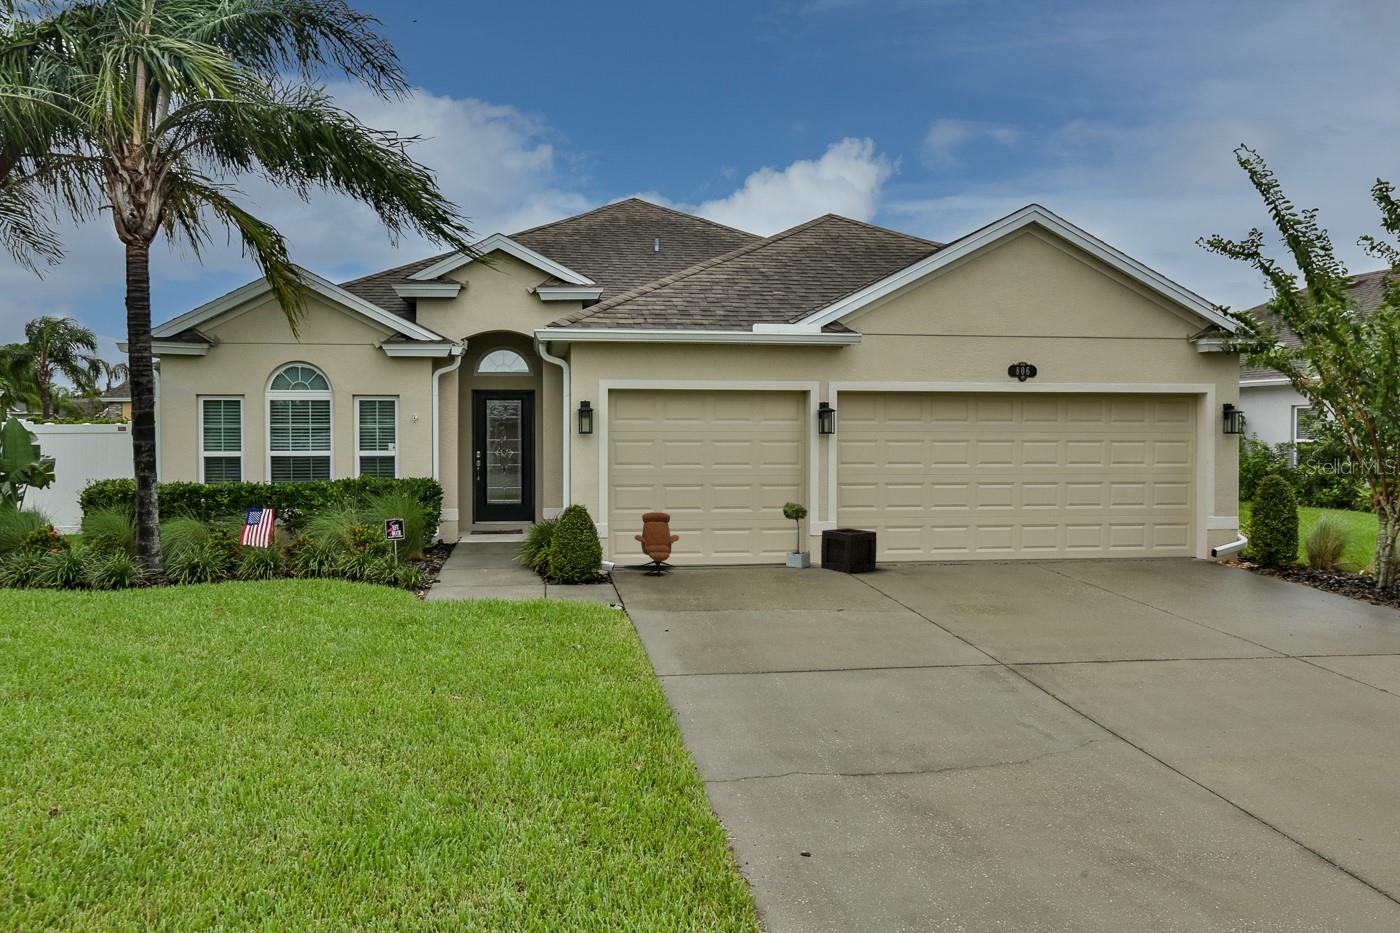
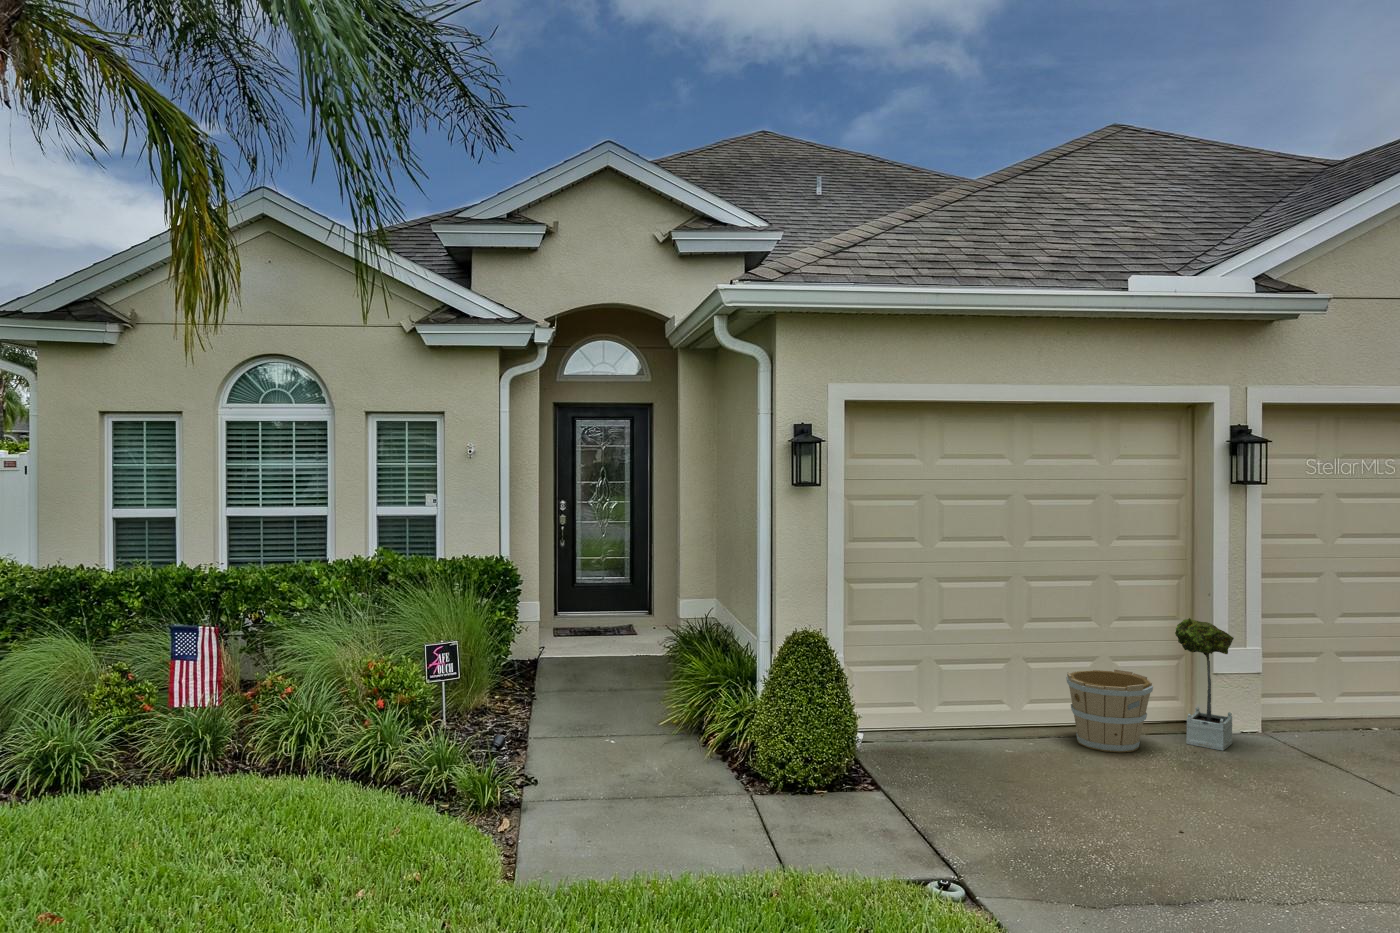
lounge chair: present [635,512,679,576] -> none [897,636,991,778]
wooden crate: present [821,528,877,573] -> none [1260,669,1377,770]
wooden bucket: none [725,530,766,569] -> present [1066,670,1153,753]

